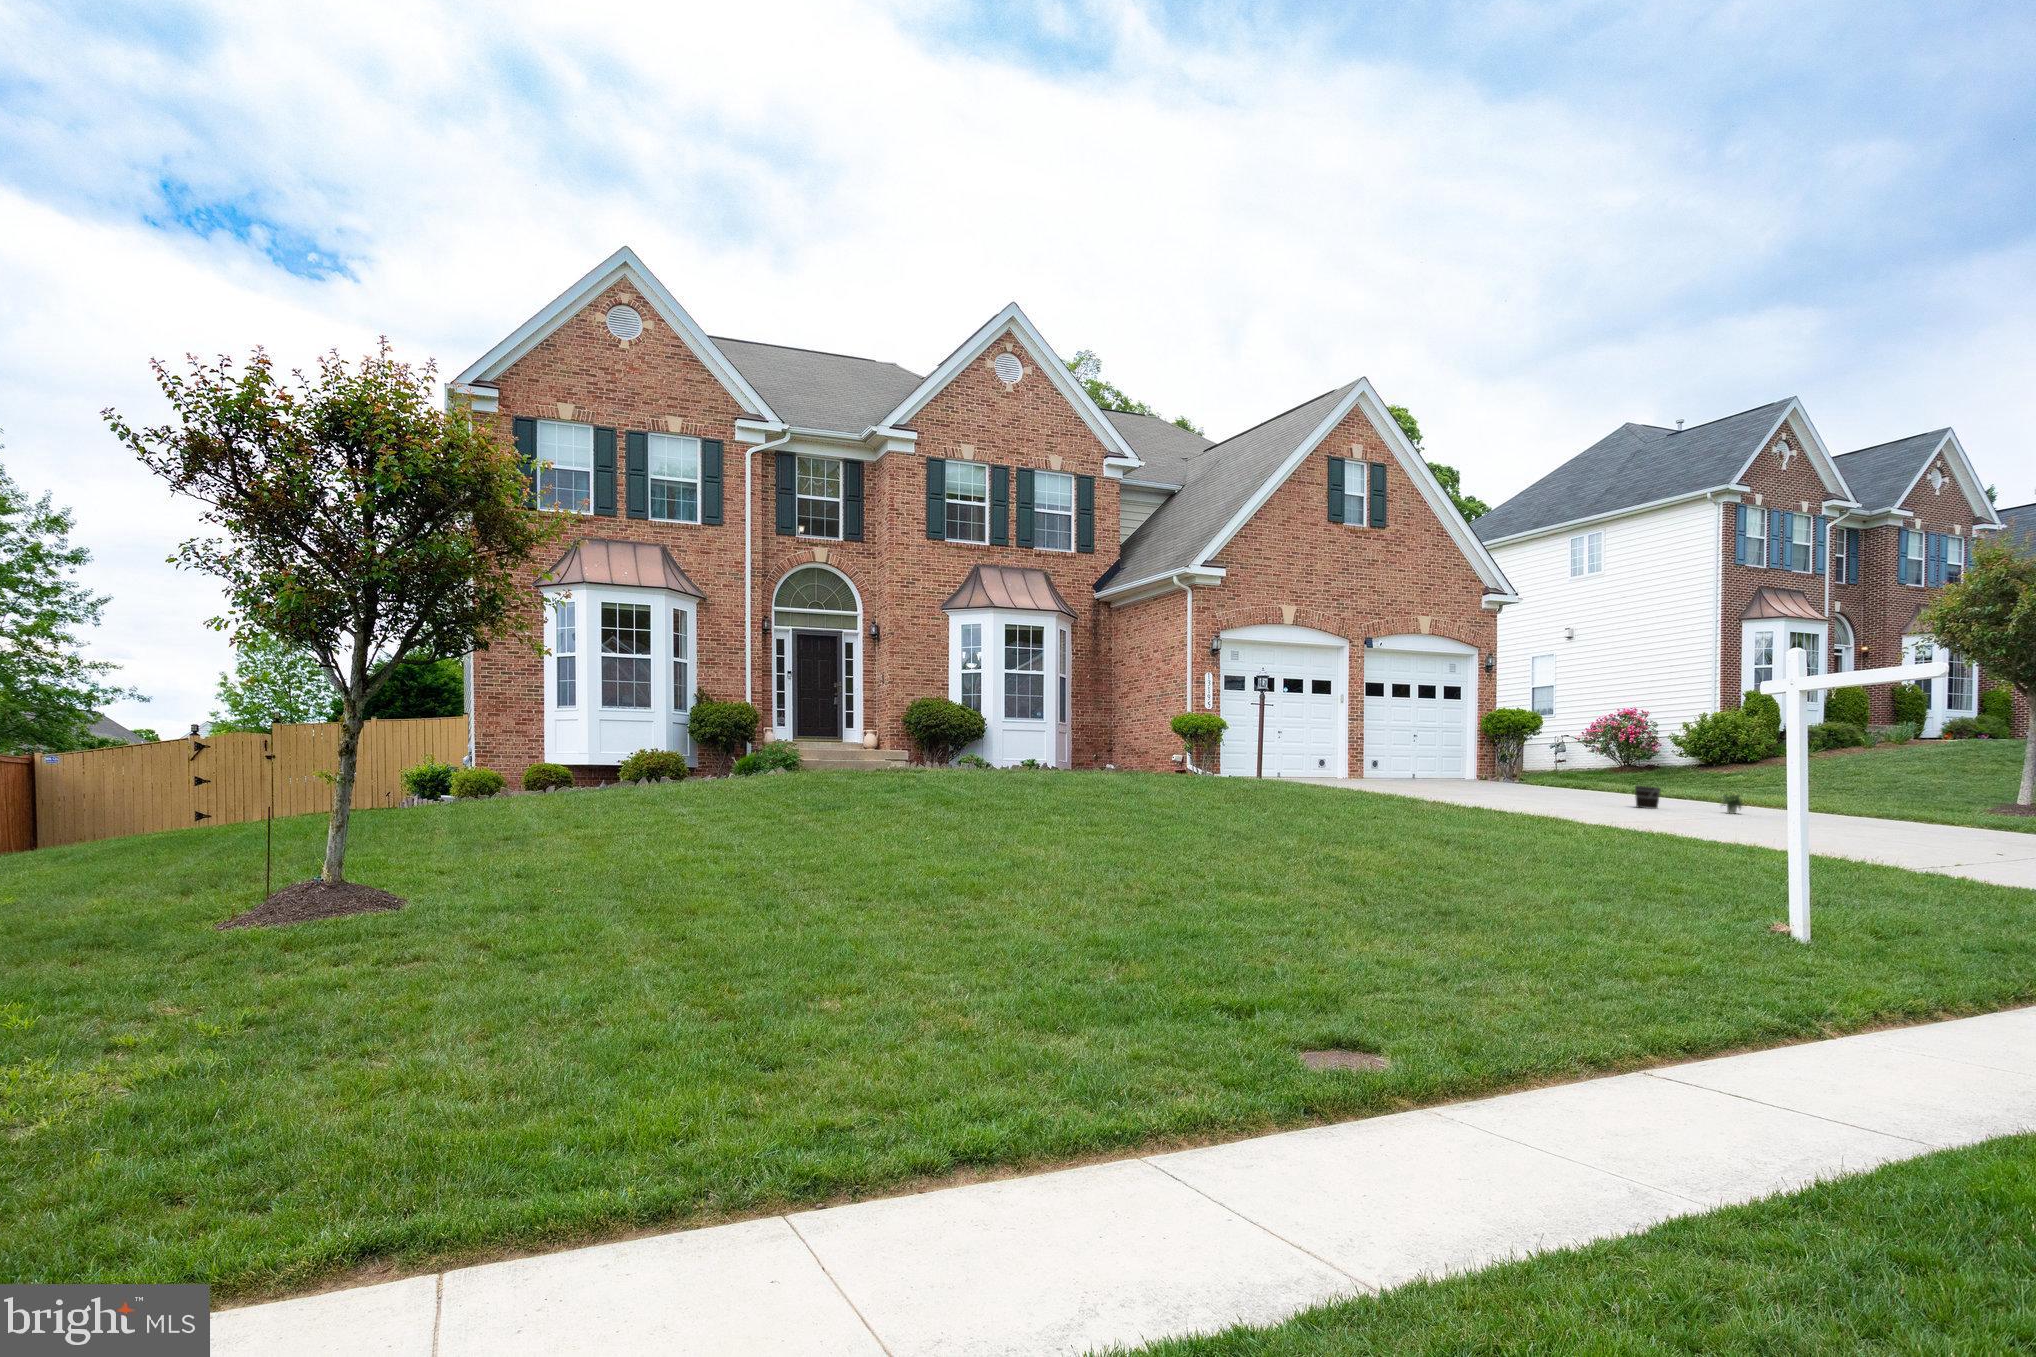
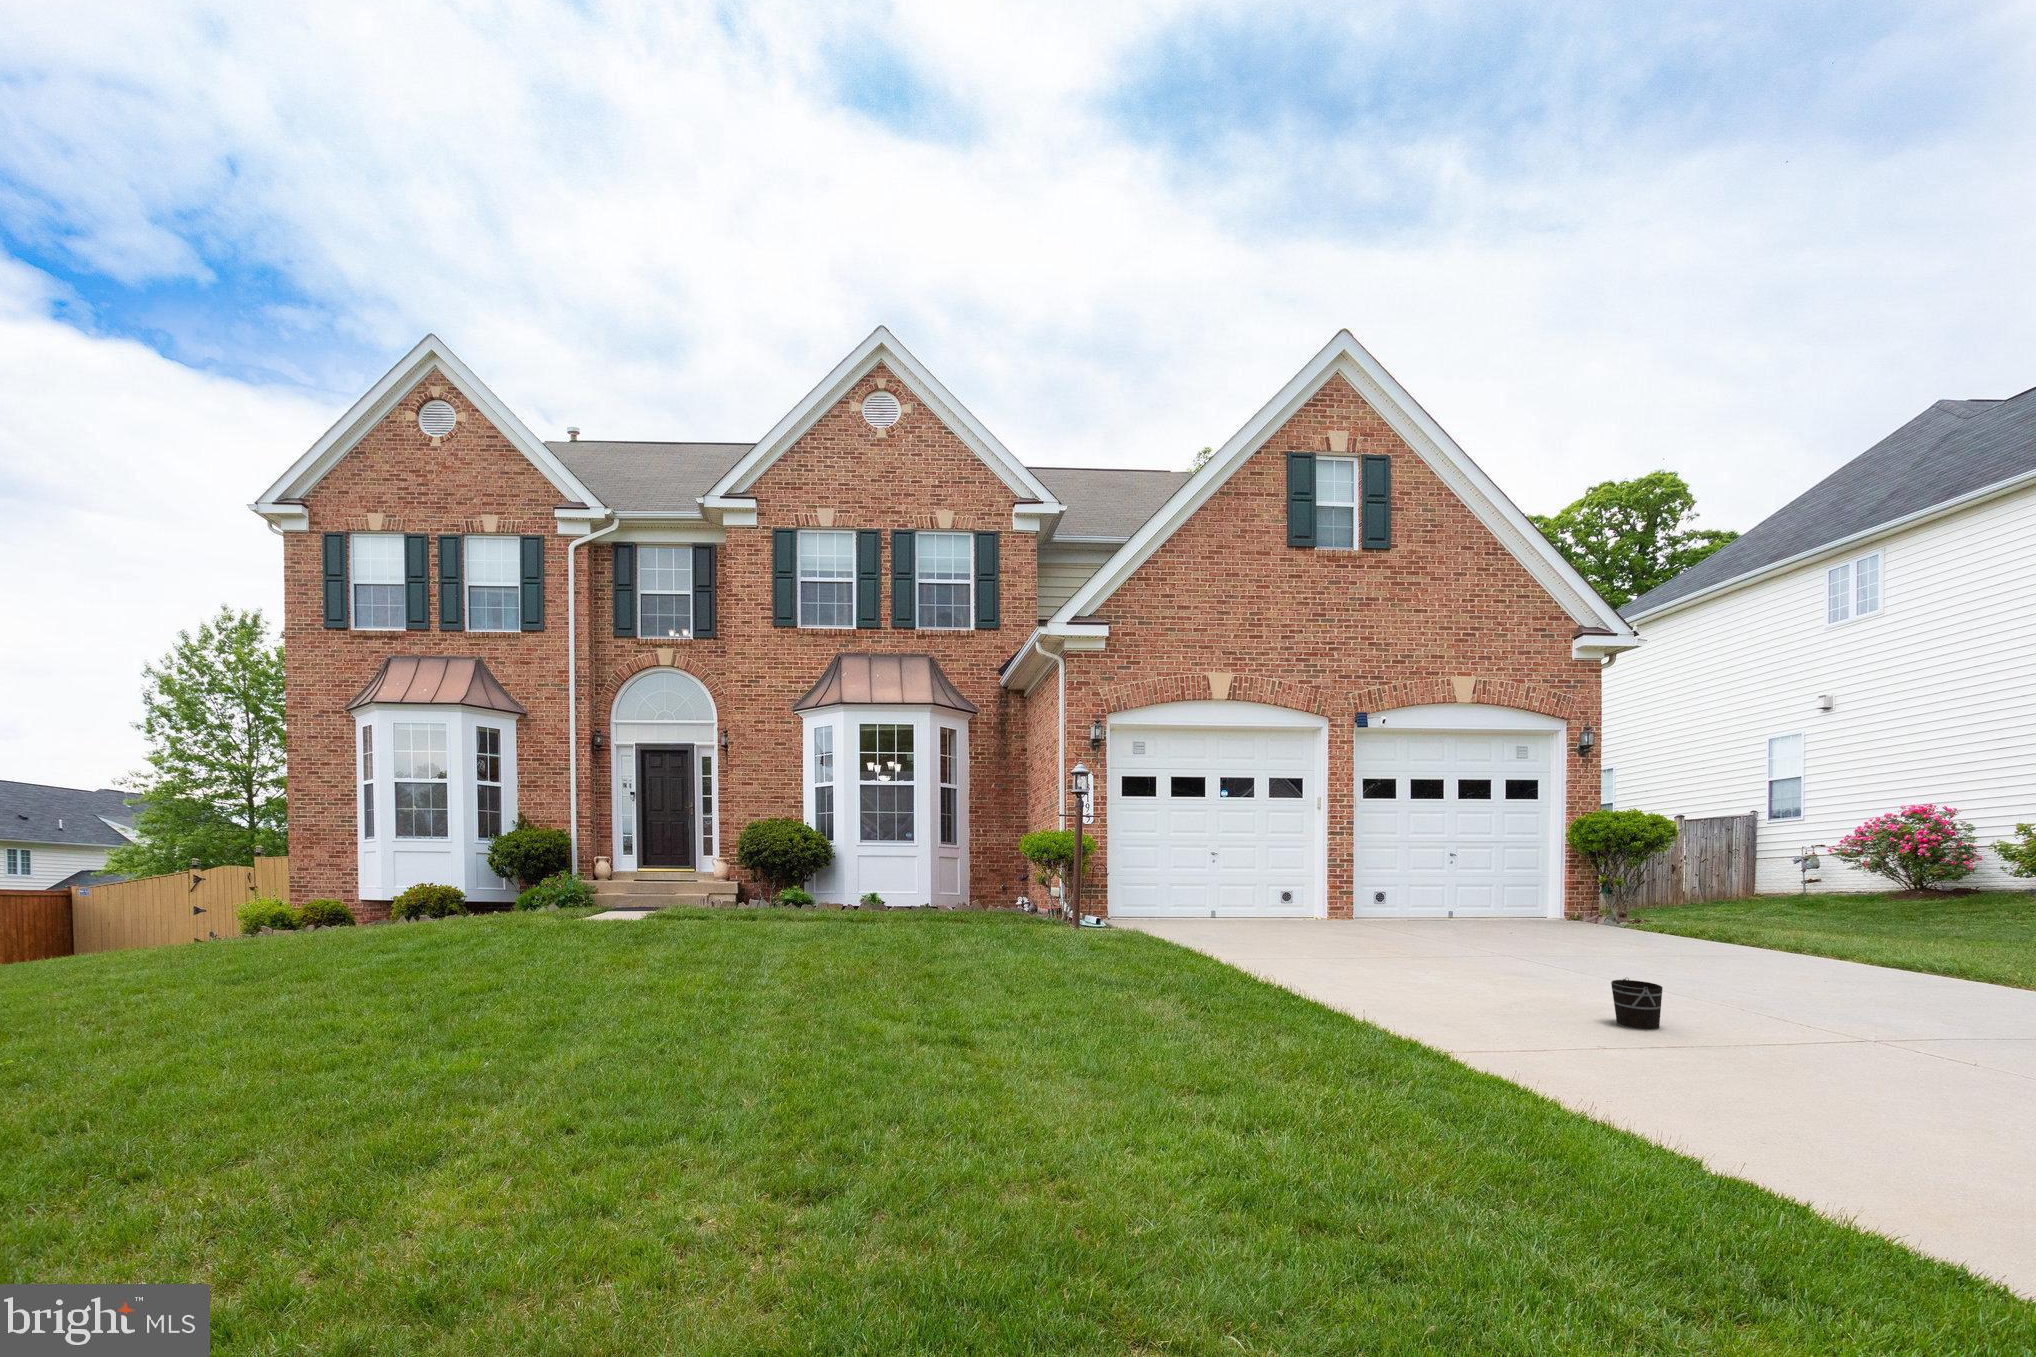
potted plant: present [1722,794,1743,814] -> none [1767,1006,1837,1055]

